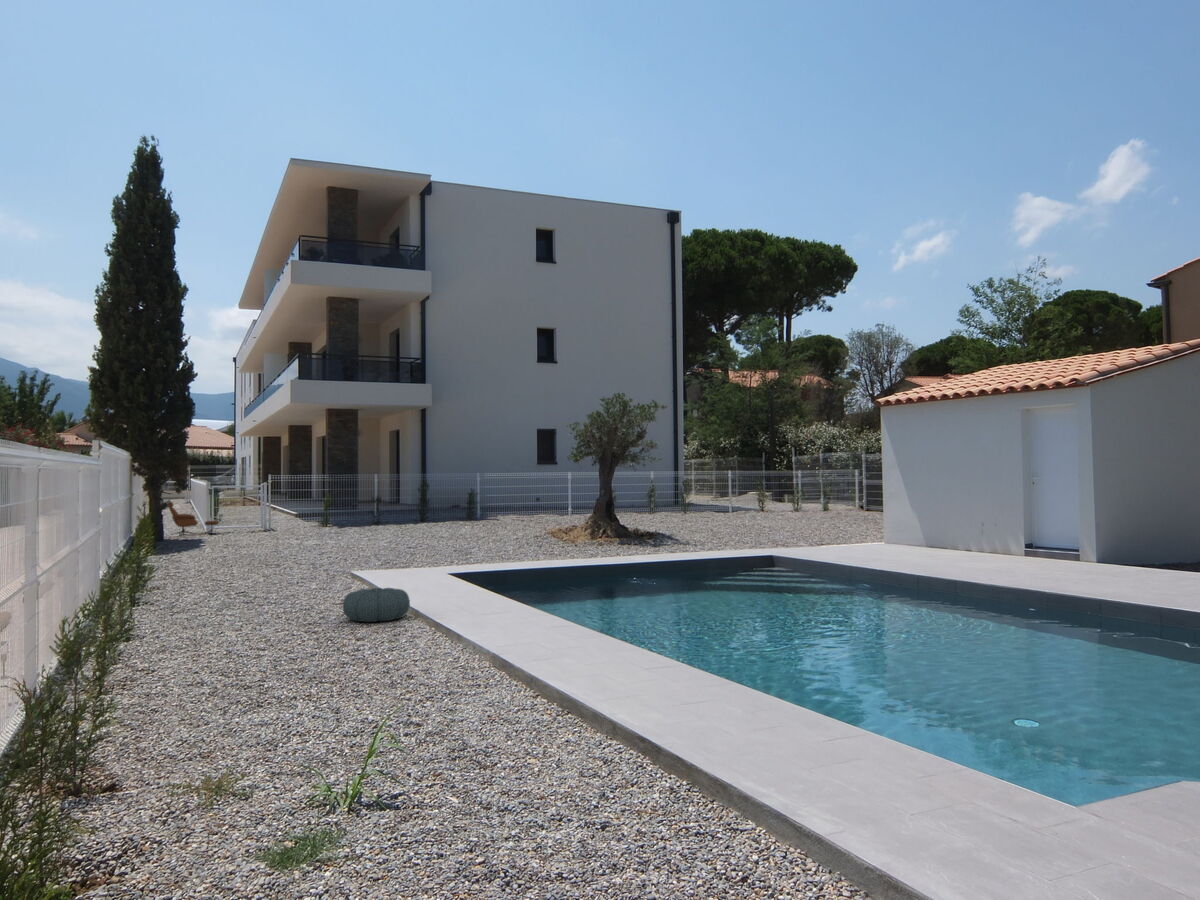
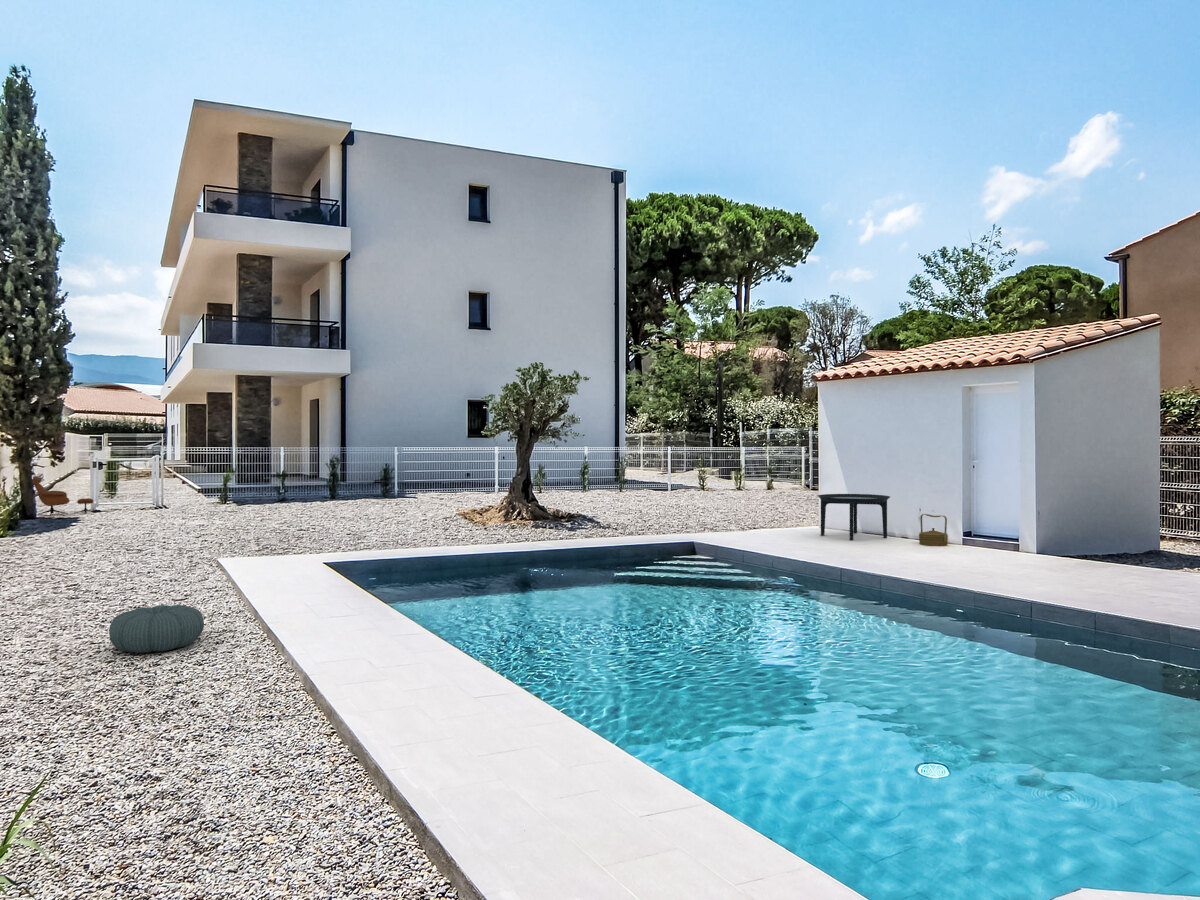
round table: none [881,509,948,550] -> present [818,494,890,540]
woven basket: none [975,525,1002,553] -> present [919,514,948,546]

